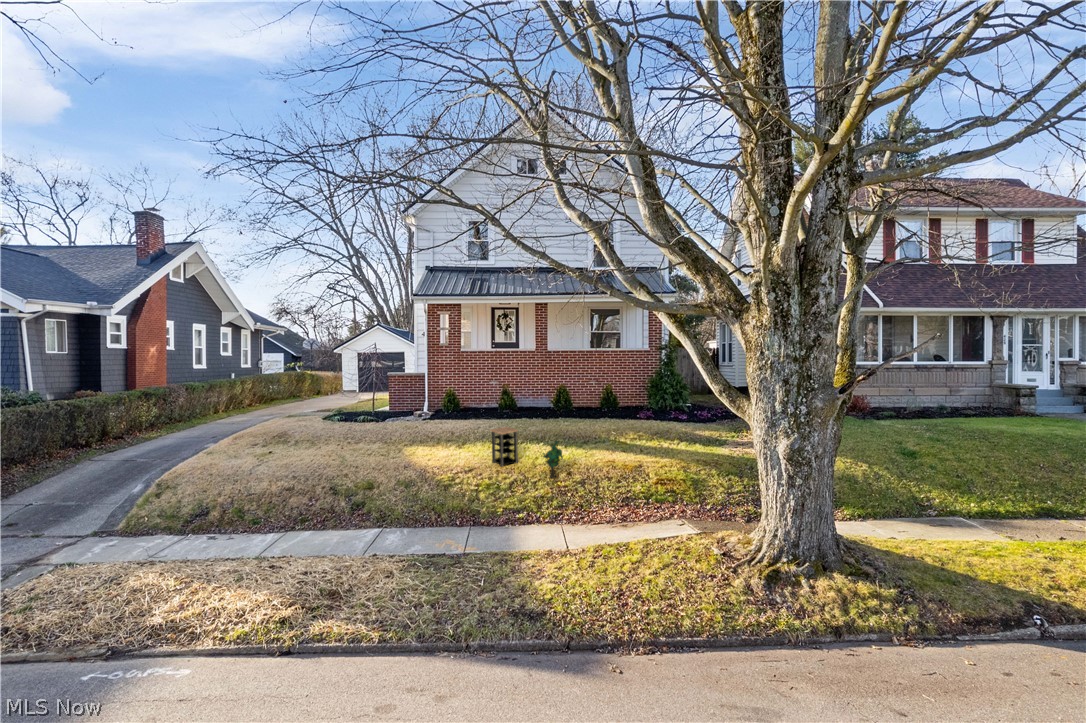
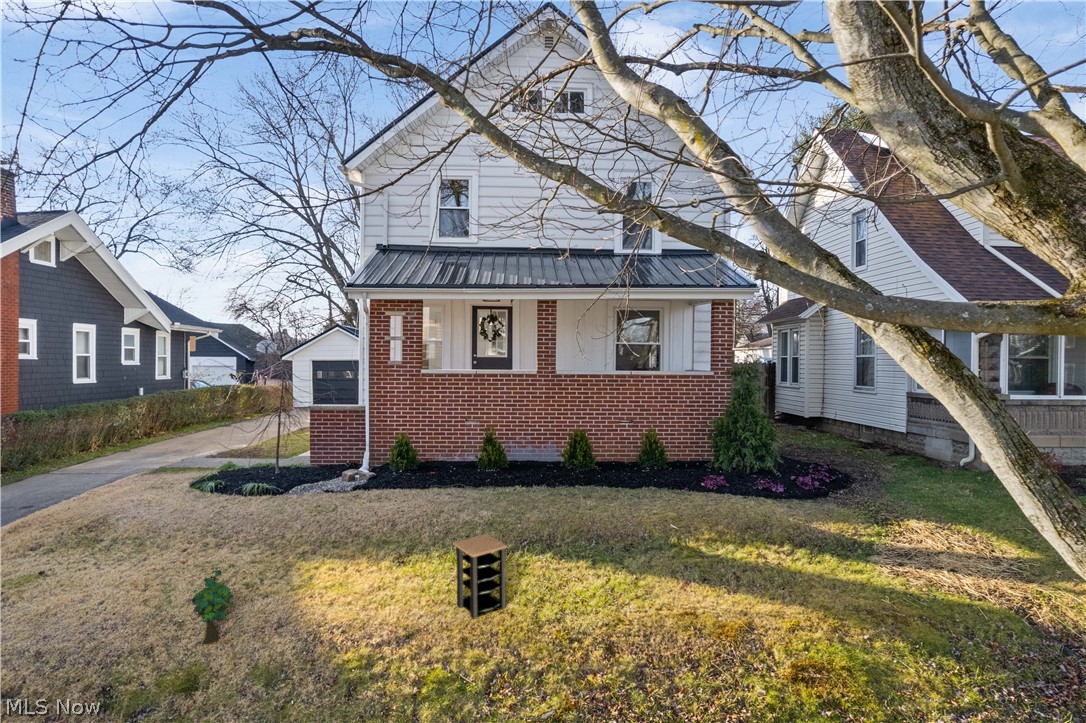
decorative plant: present [543,441,563,479] -> present [187,570,234,644]

